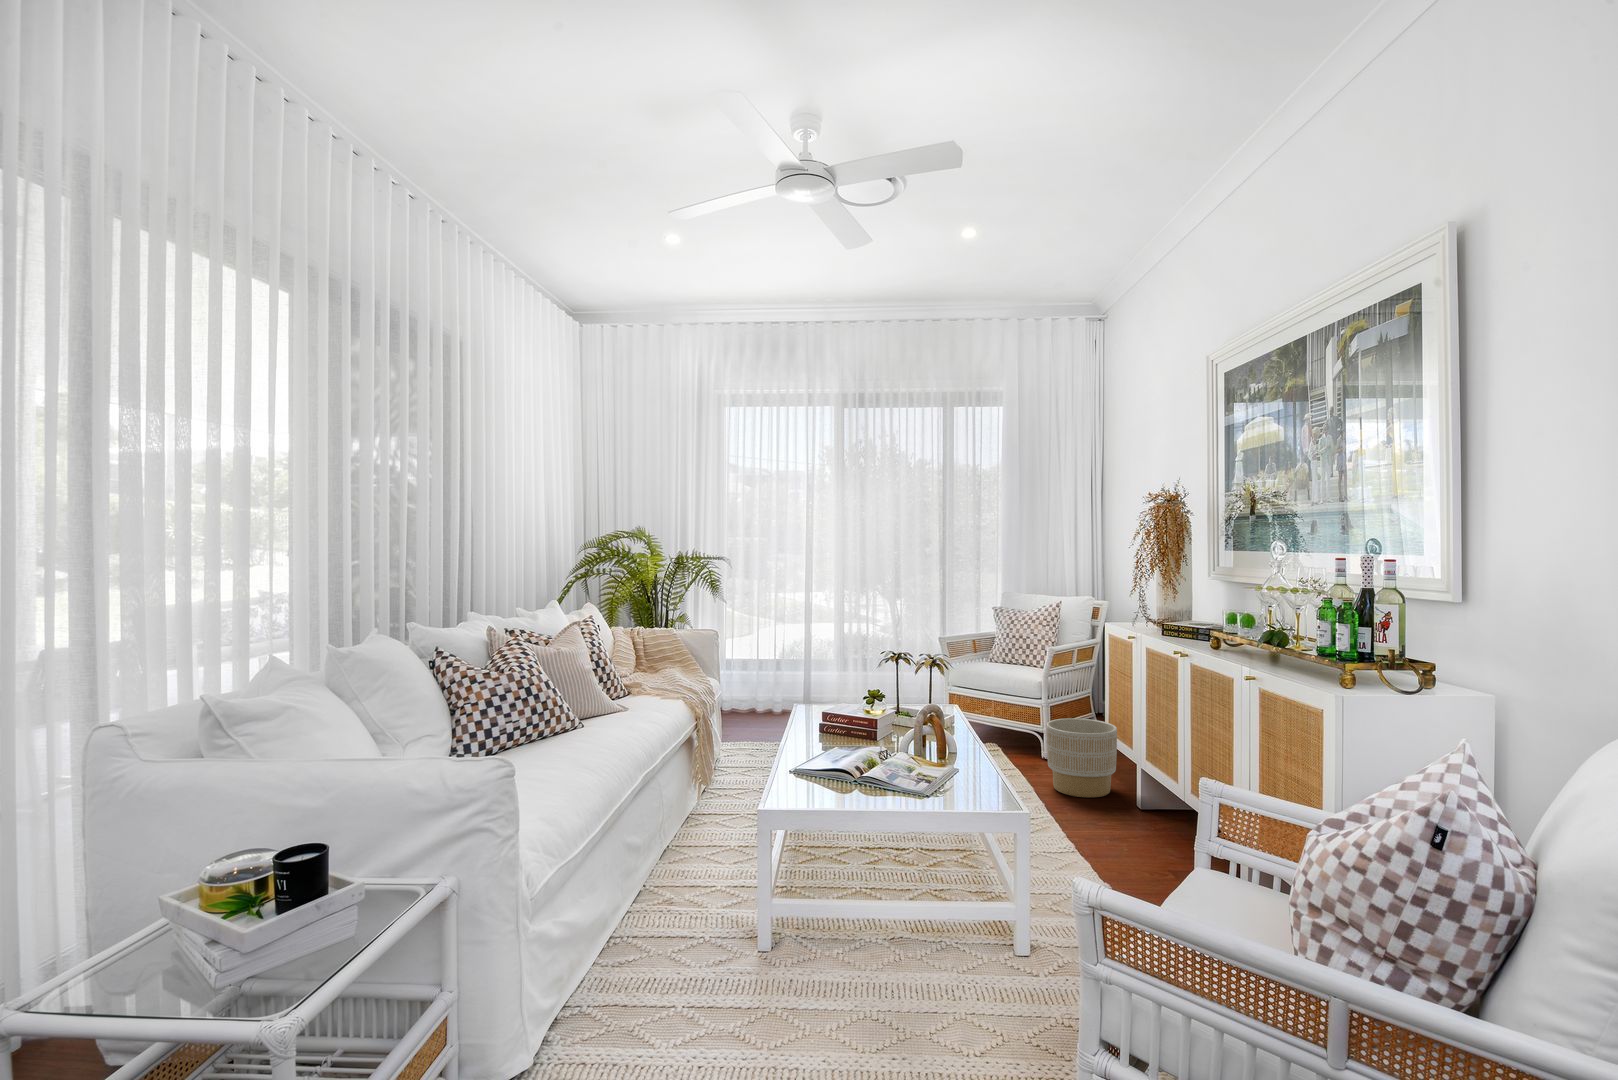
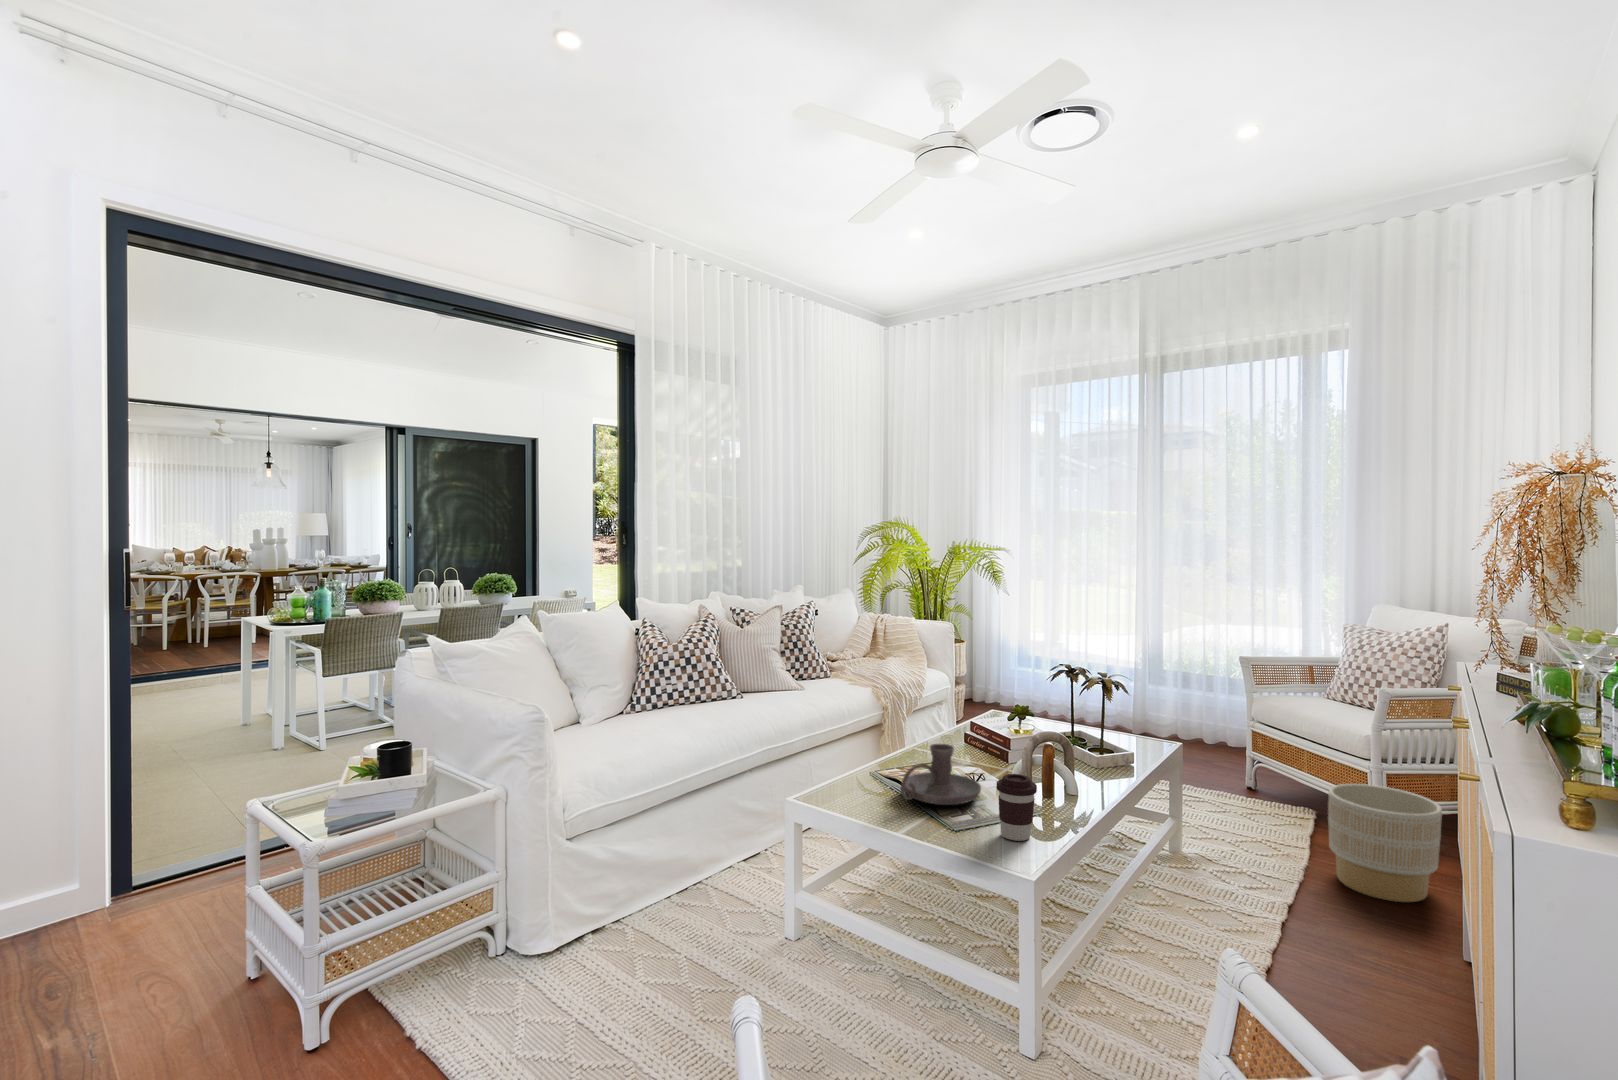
candle holder: none [836,729,907,783] -> present [901,744,981,805]
coffee cup: none [951,740,984,795] -> present [997,774,1037,841]

